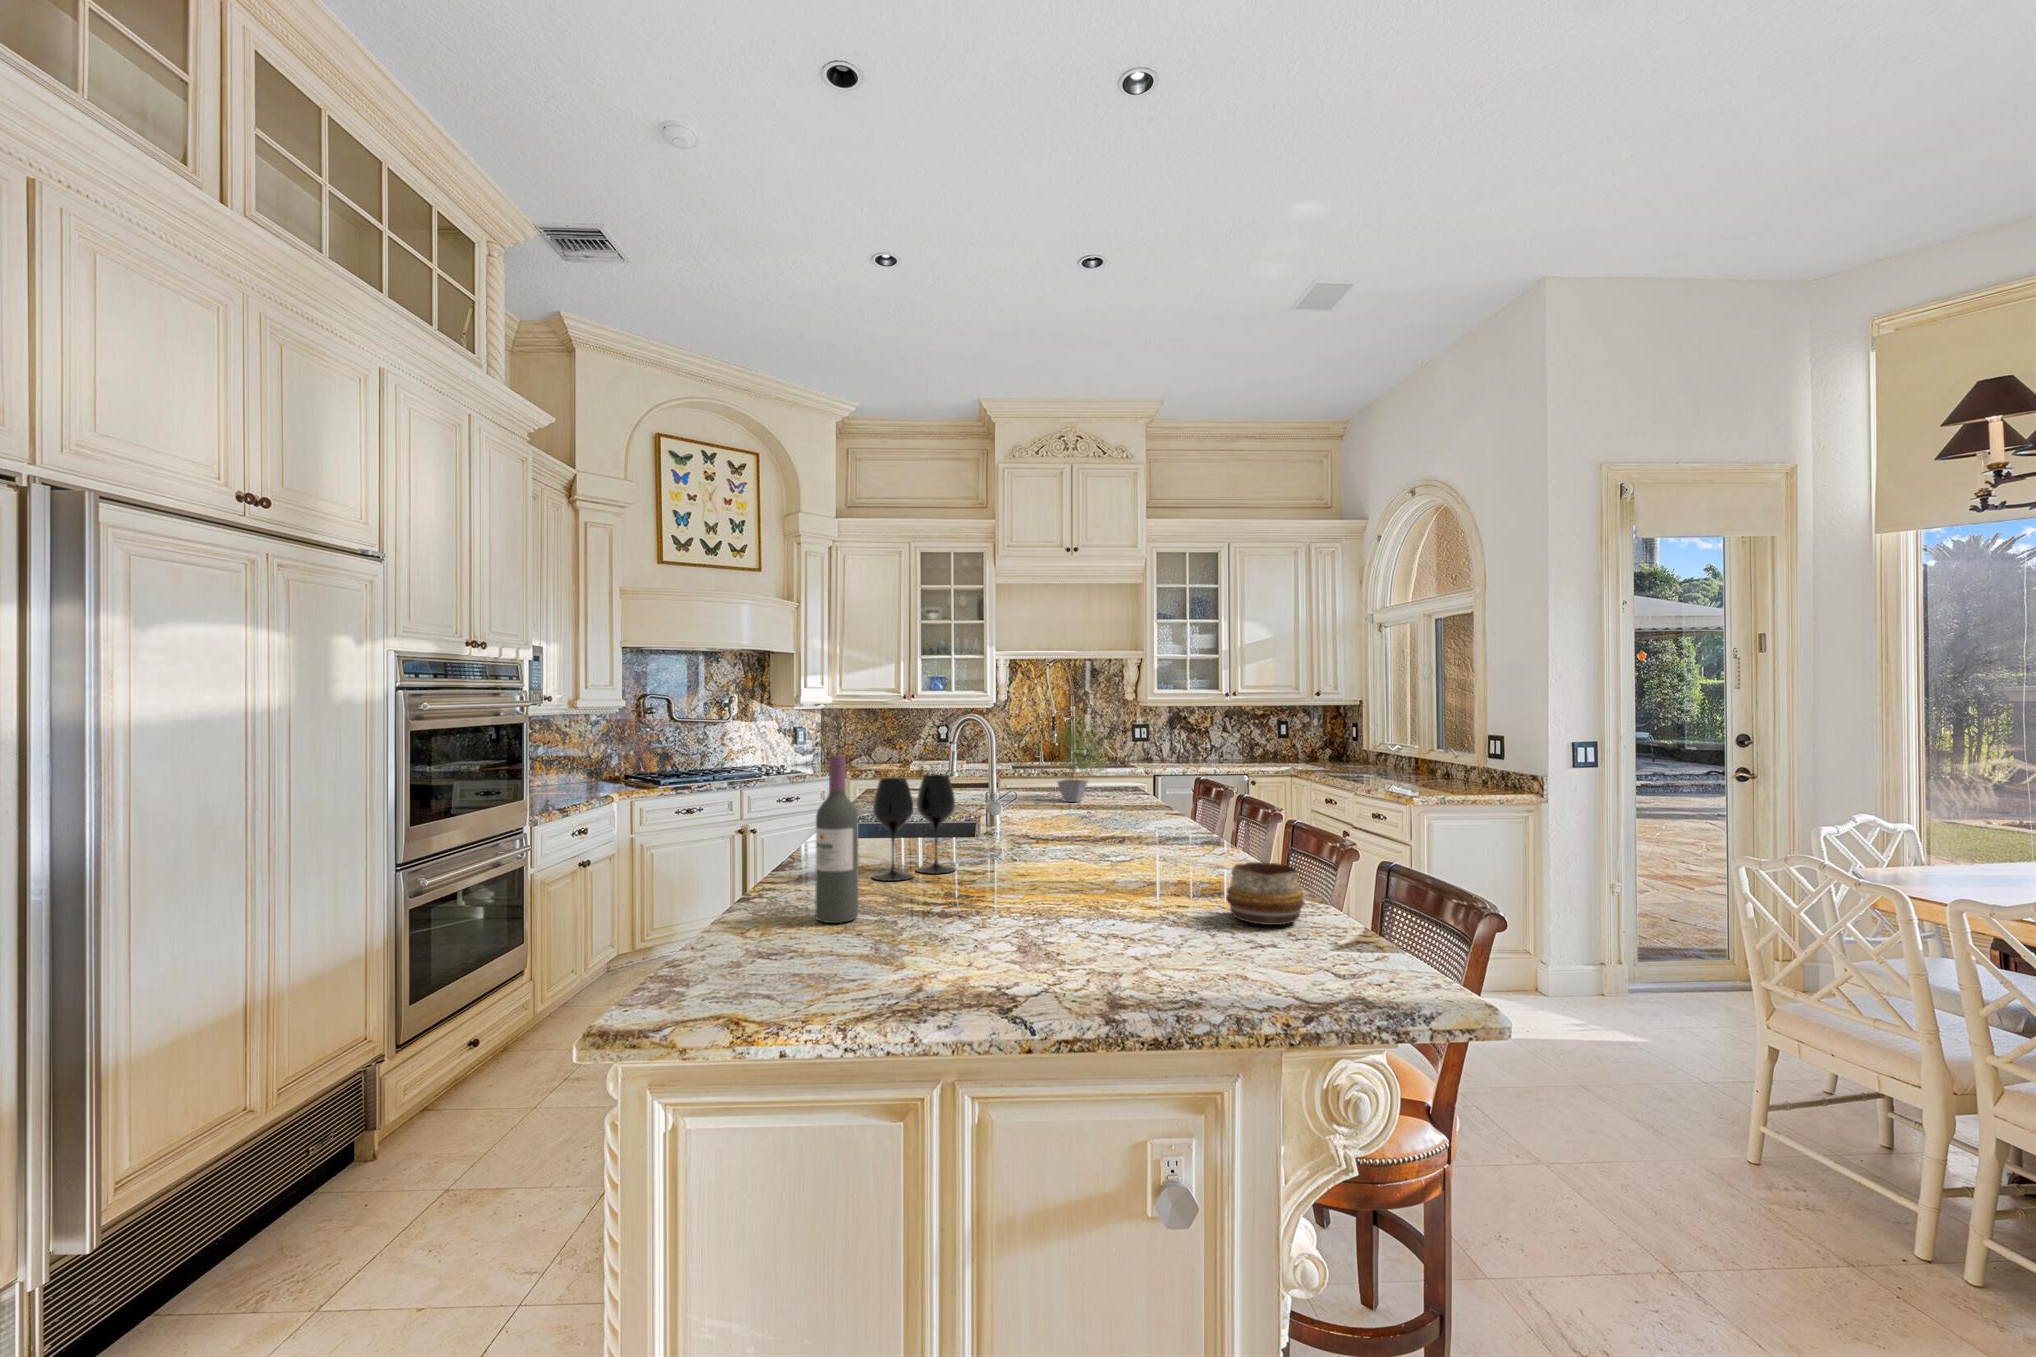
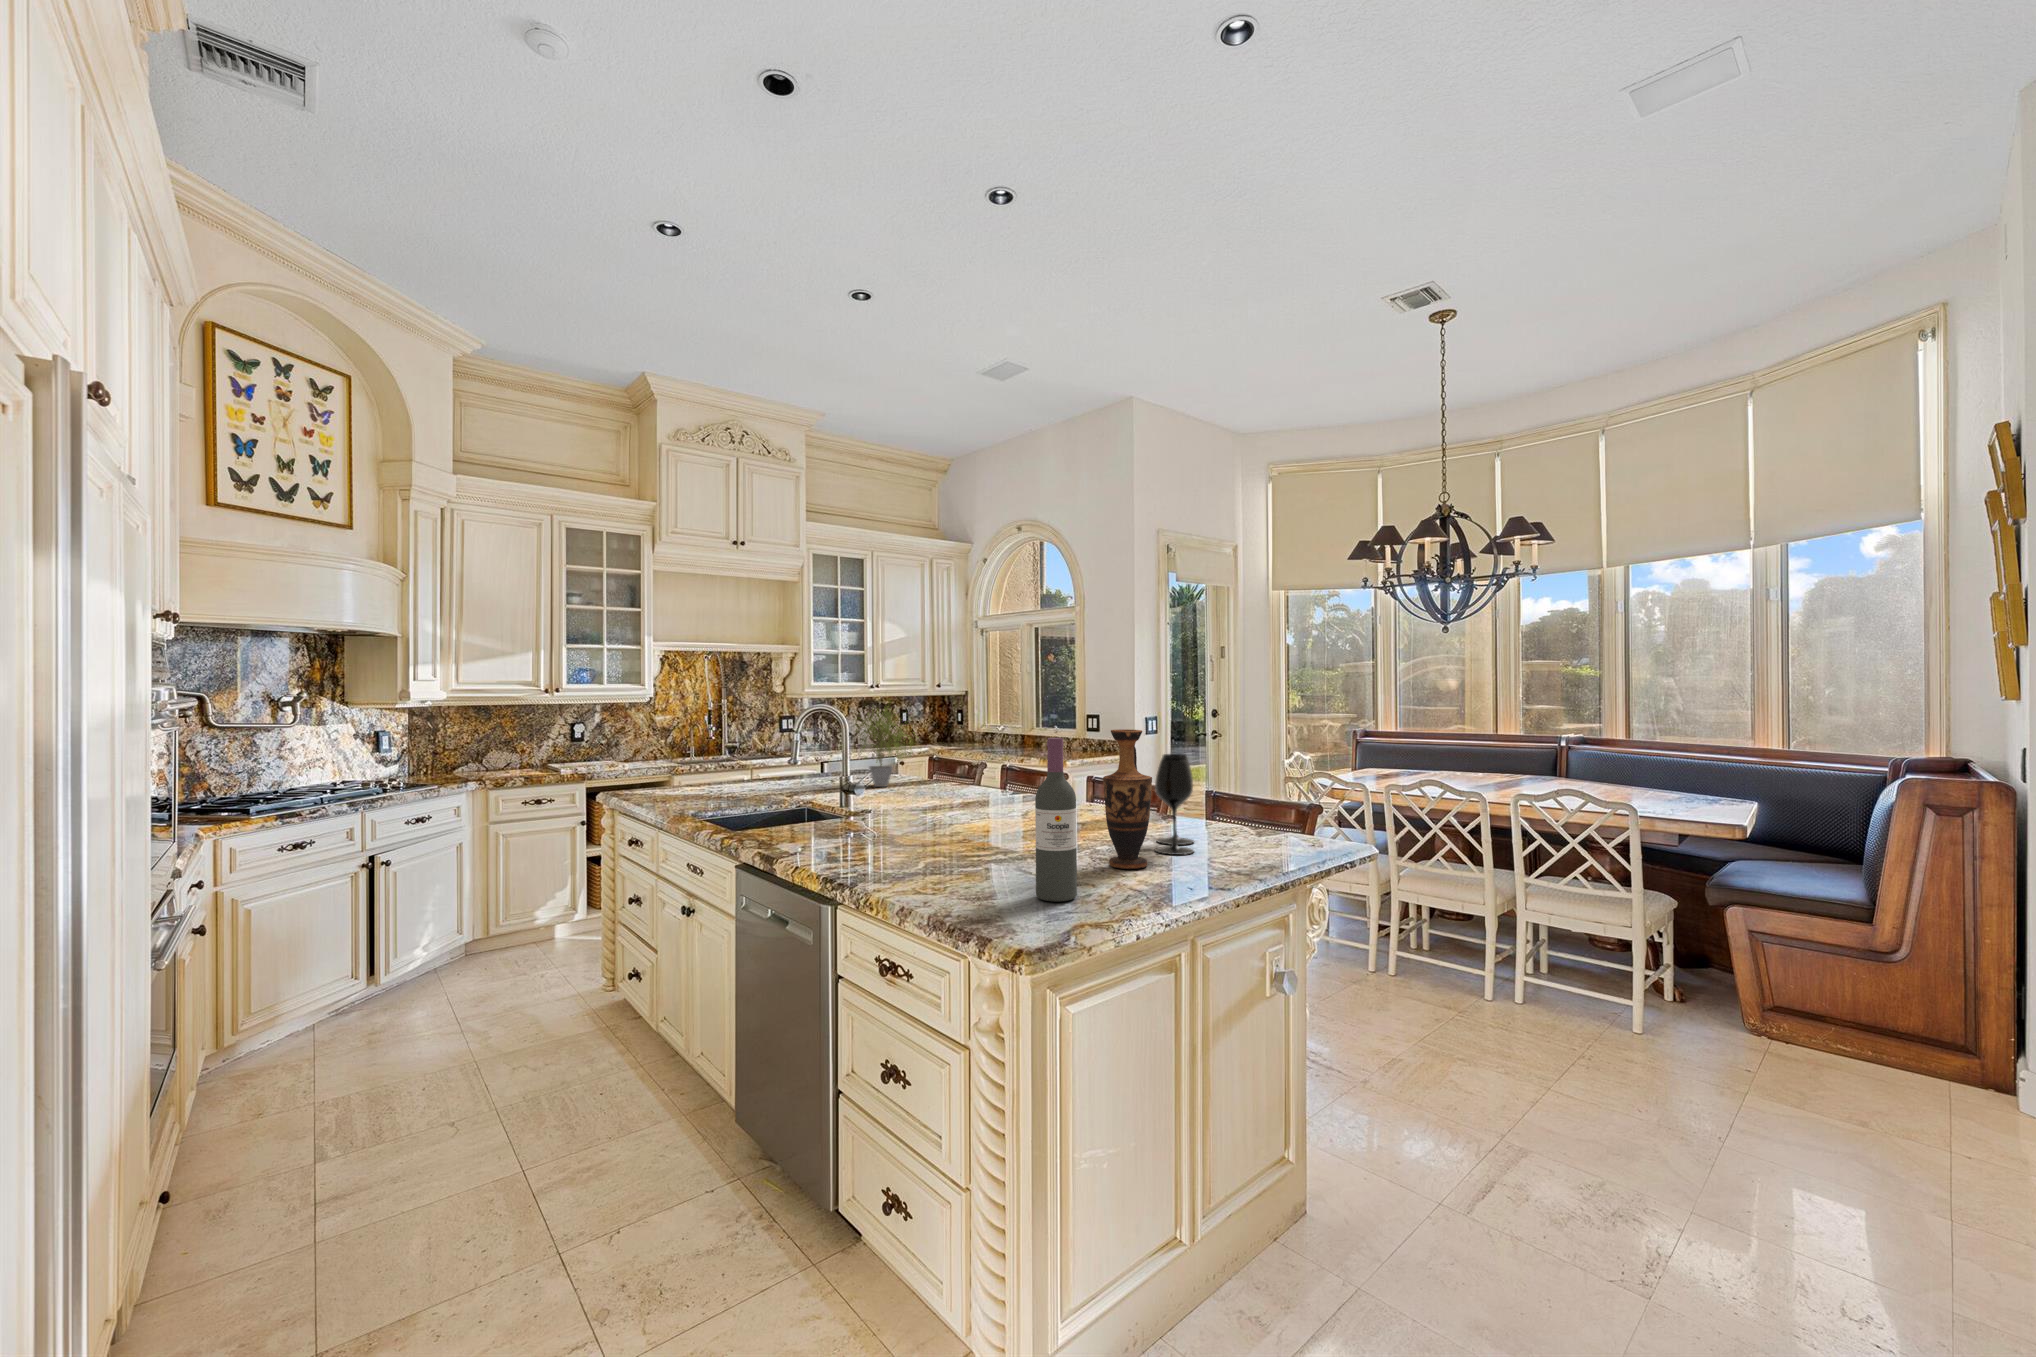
vase: none [971,751,1026,909] -> present [1103,729,1152,869]
wine glass: present [873,774,956,881] -> present [1155,754,1194,855]
decorative bowl: present [1226,862,1304,925] -> none [1272,804,1331,848]

